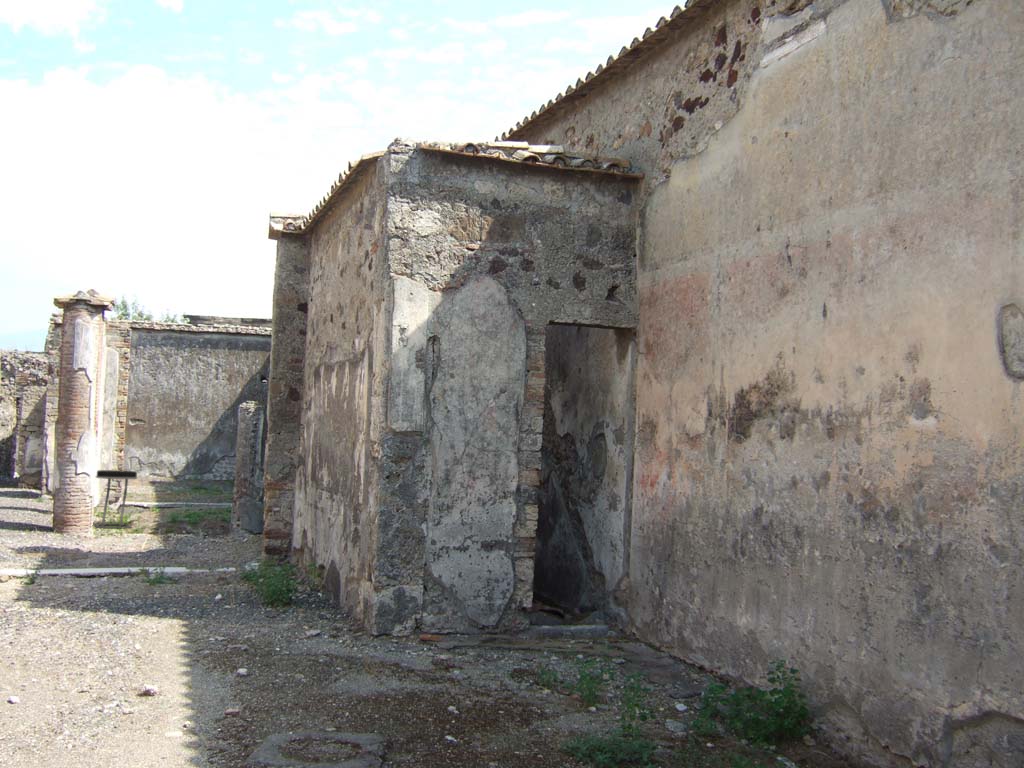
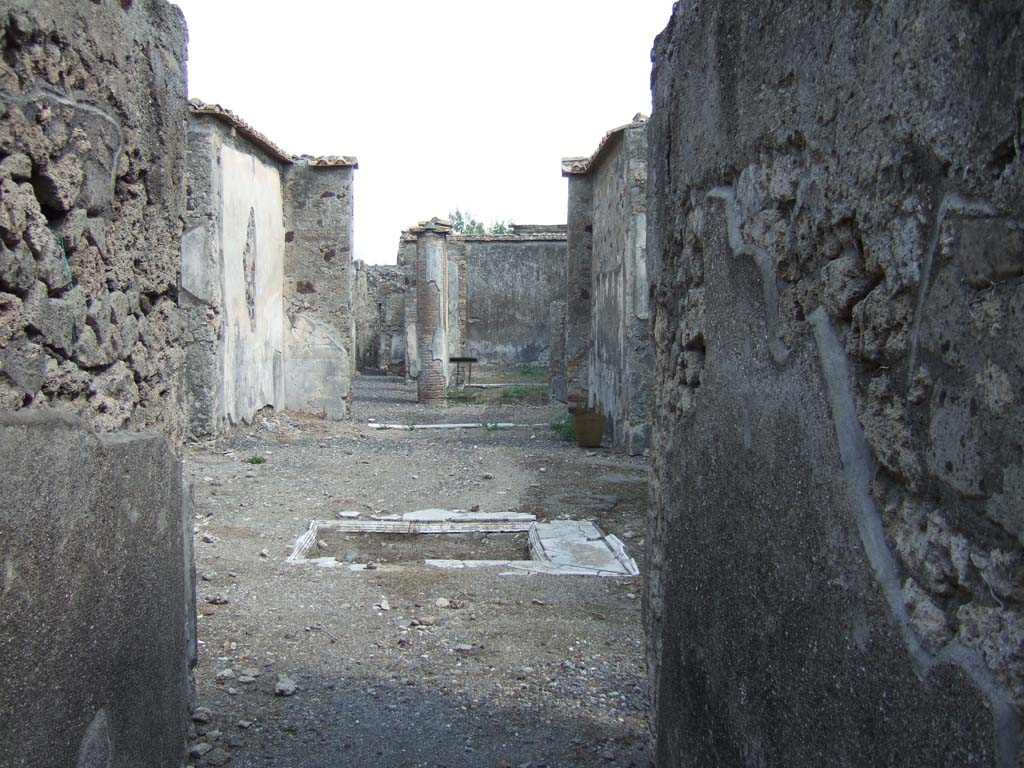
woven basket: none [280,547,327,614] -> present [574,402,606,447]

